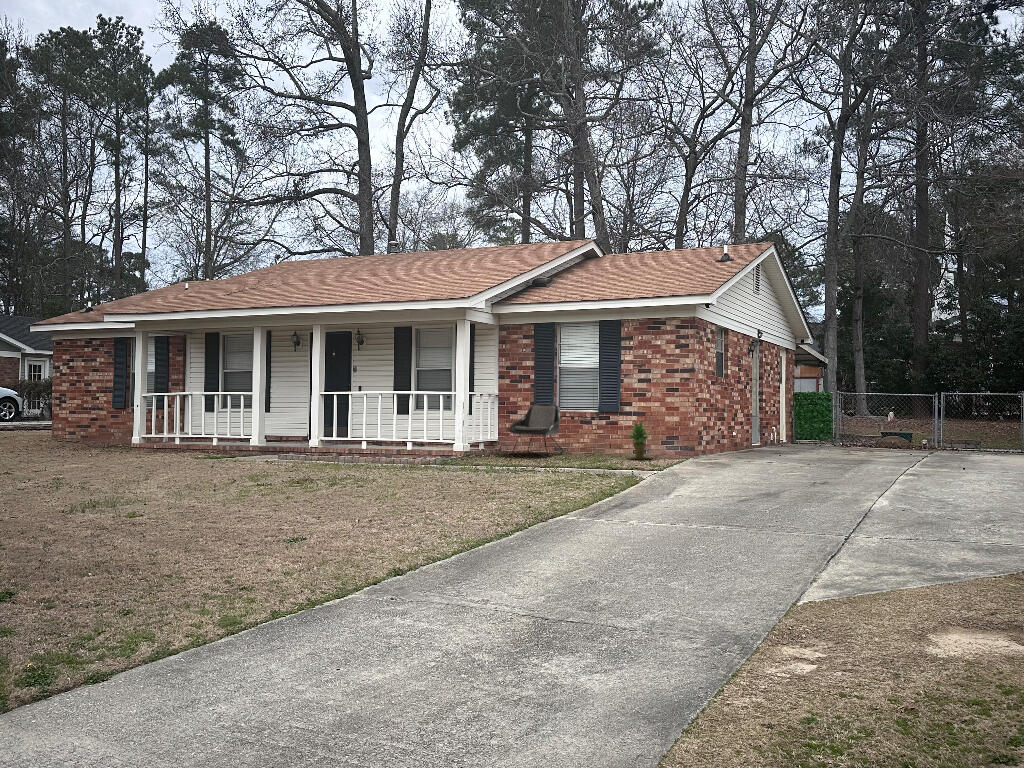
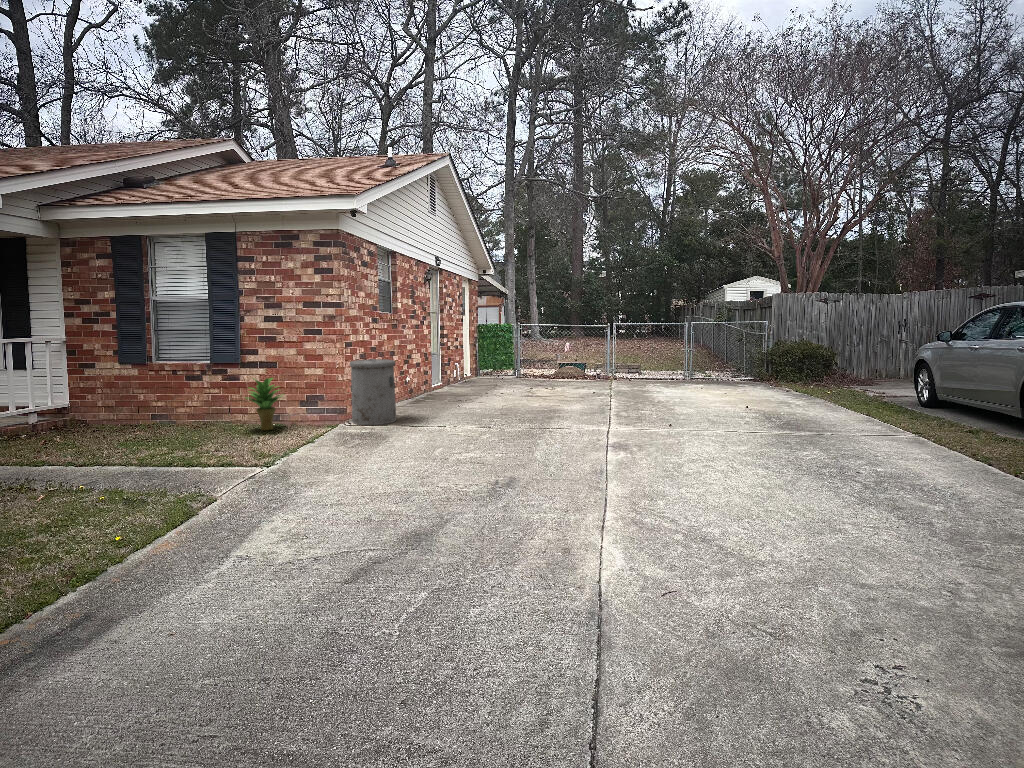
lounge chair: present [509,403,563,458] -> none [65,353,162,435]
trash can: none [697,411,734,460] -> present [350,359,396,425]

